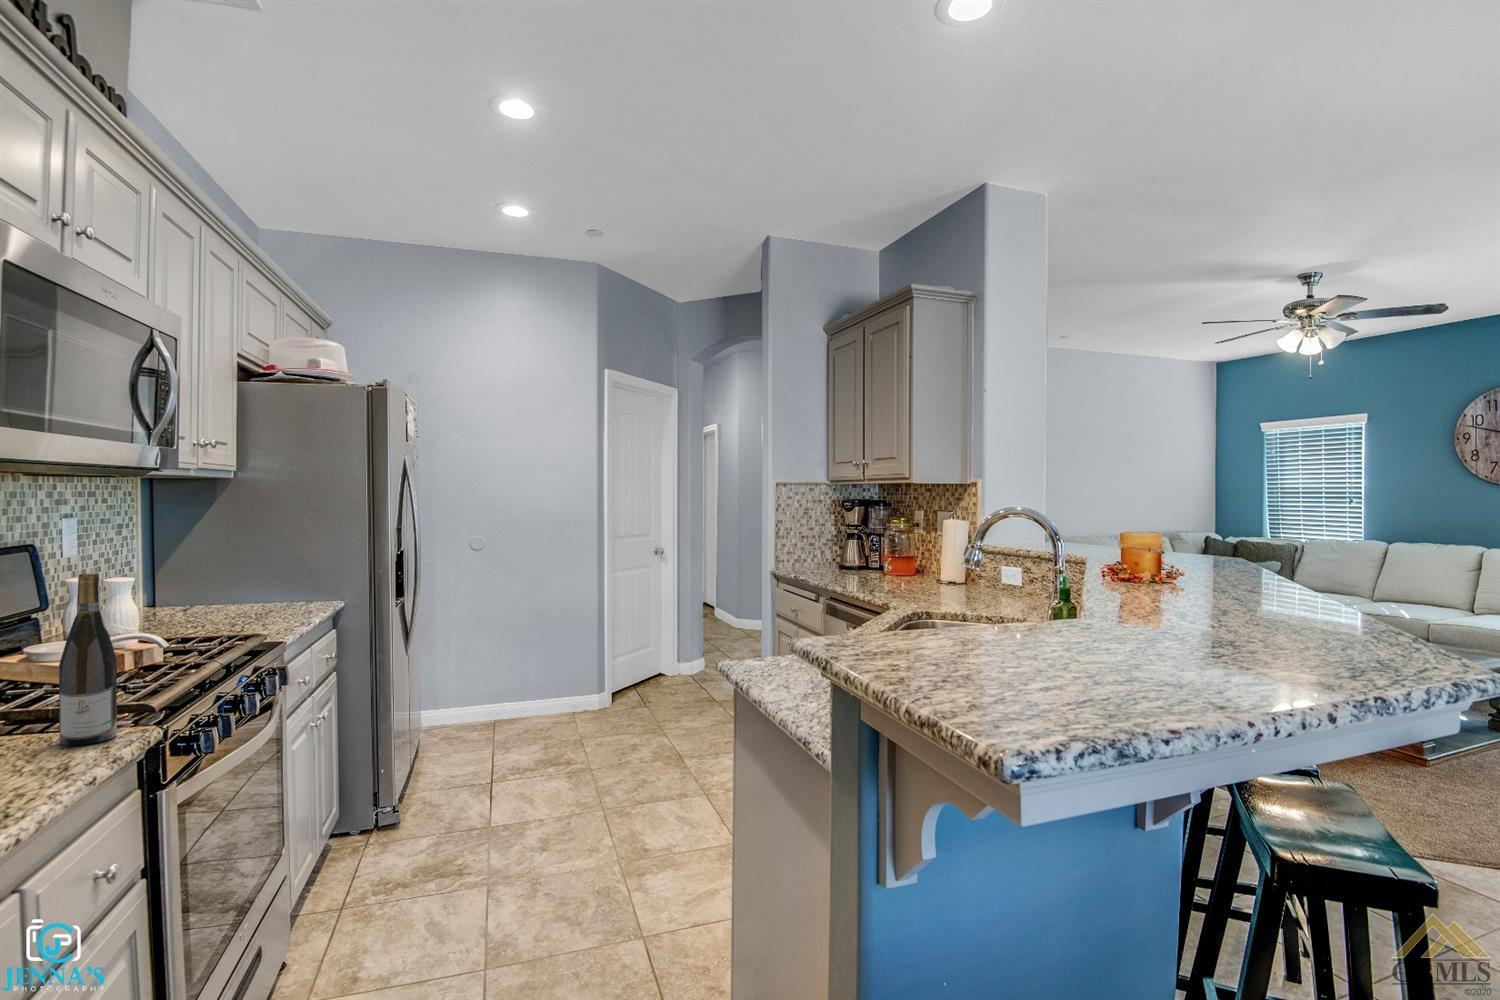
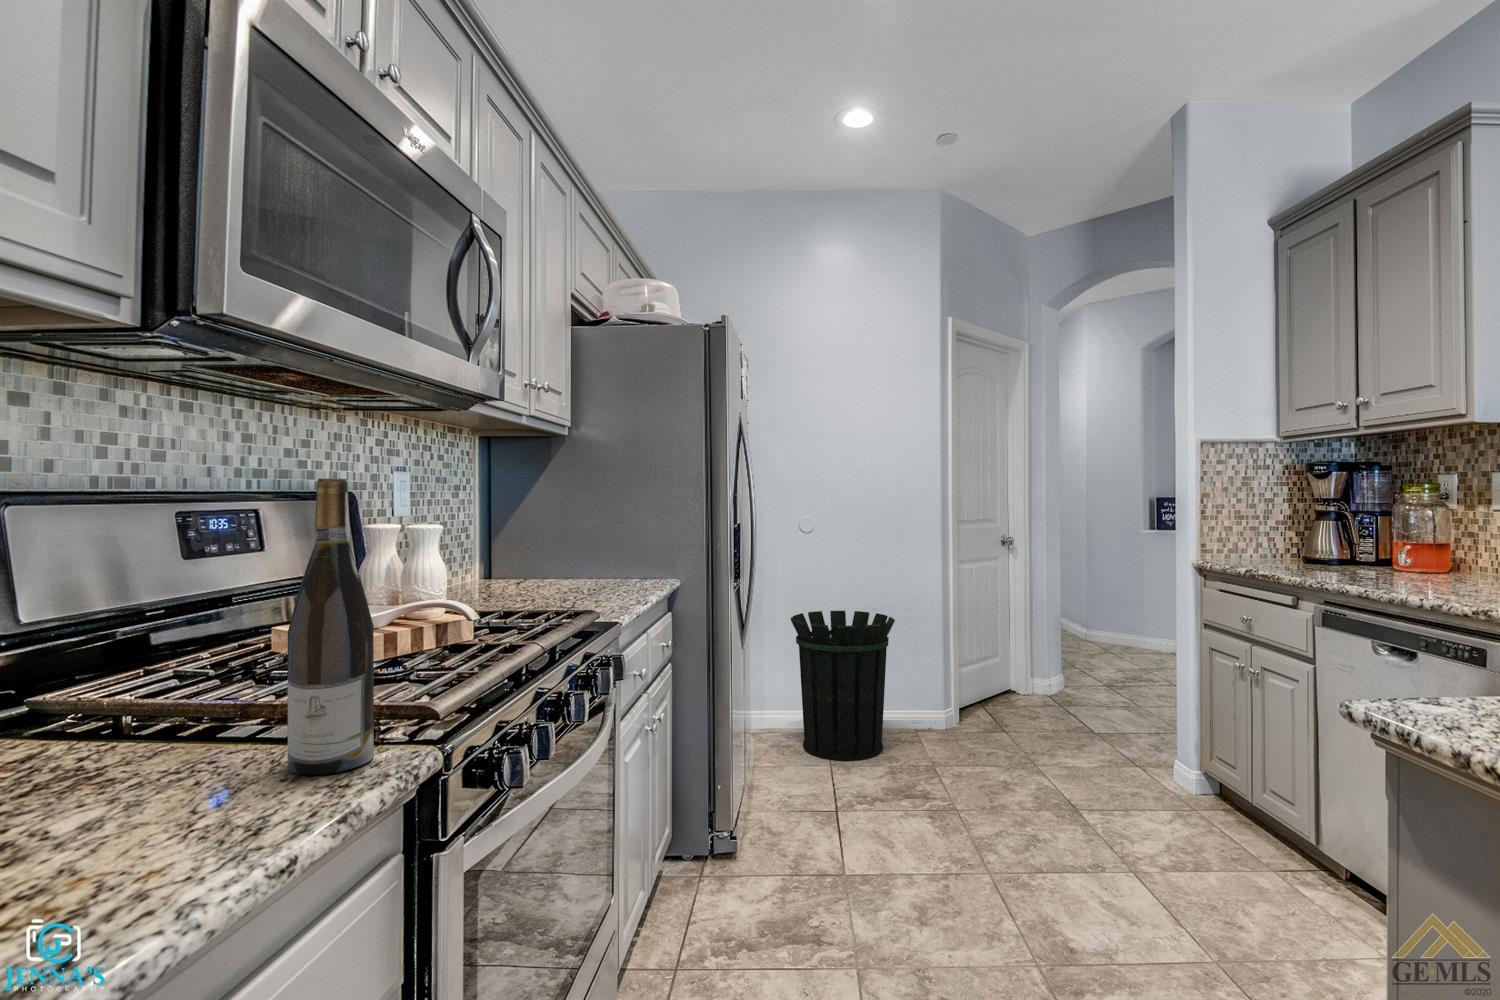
waste bin: none [462,617,555,744] -> present [790,611,895,761]

